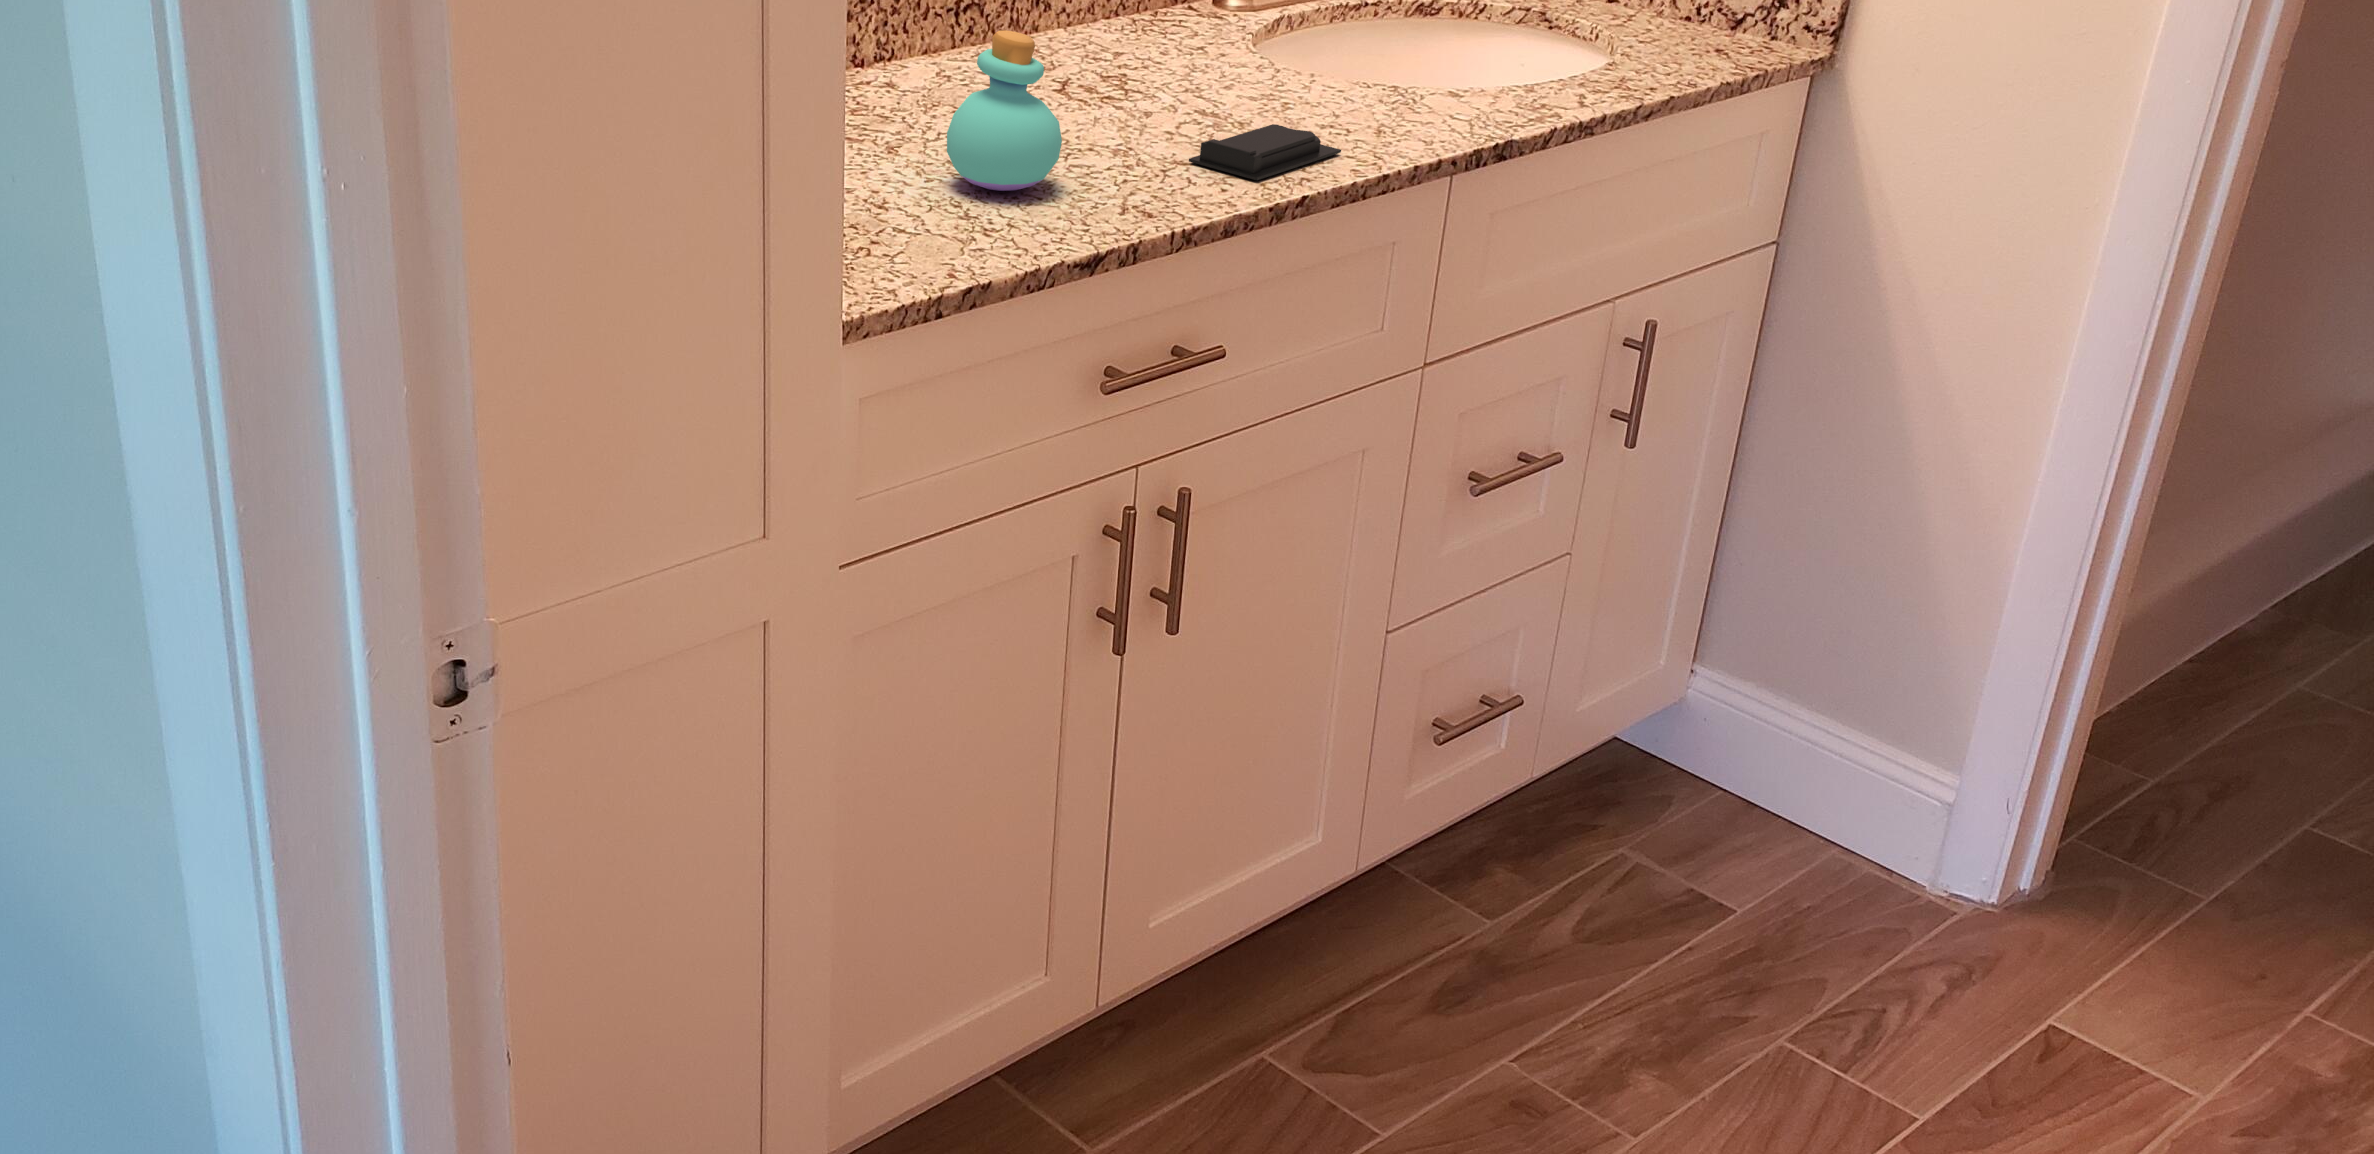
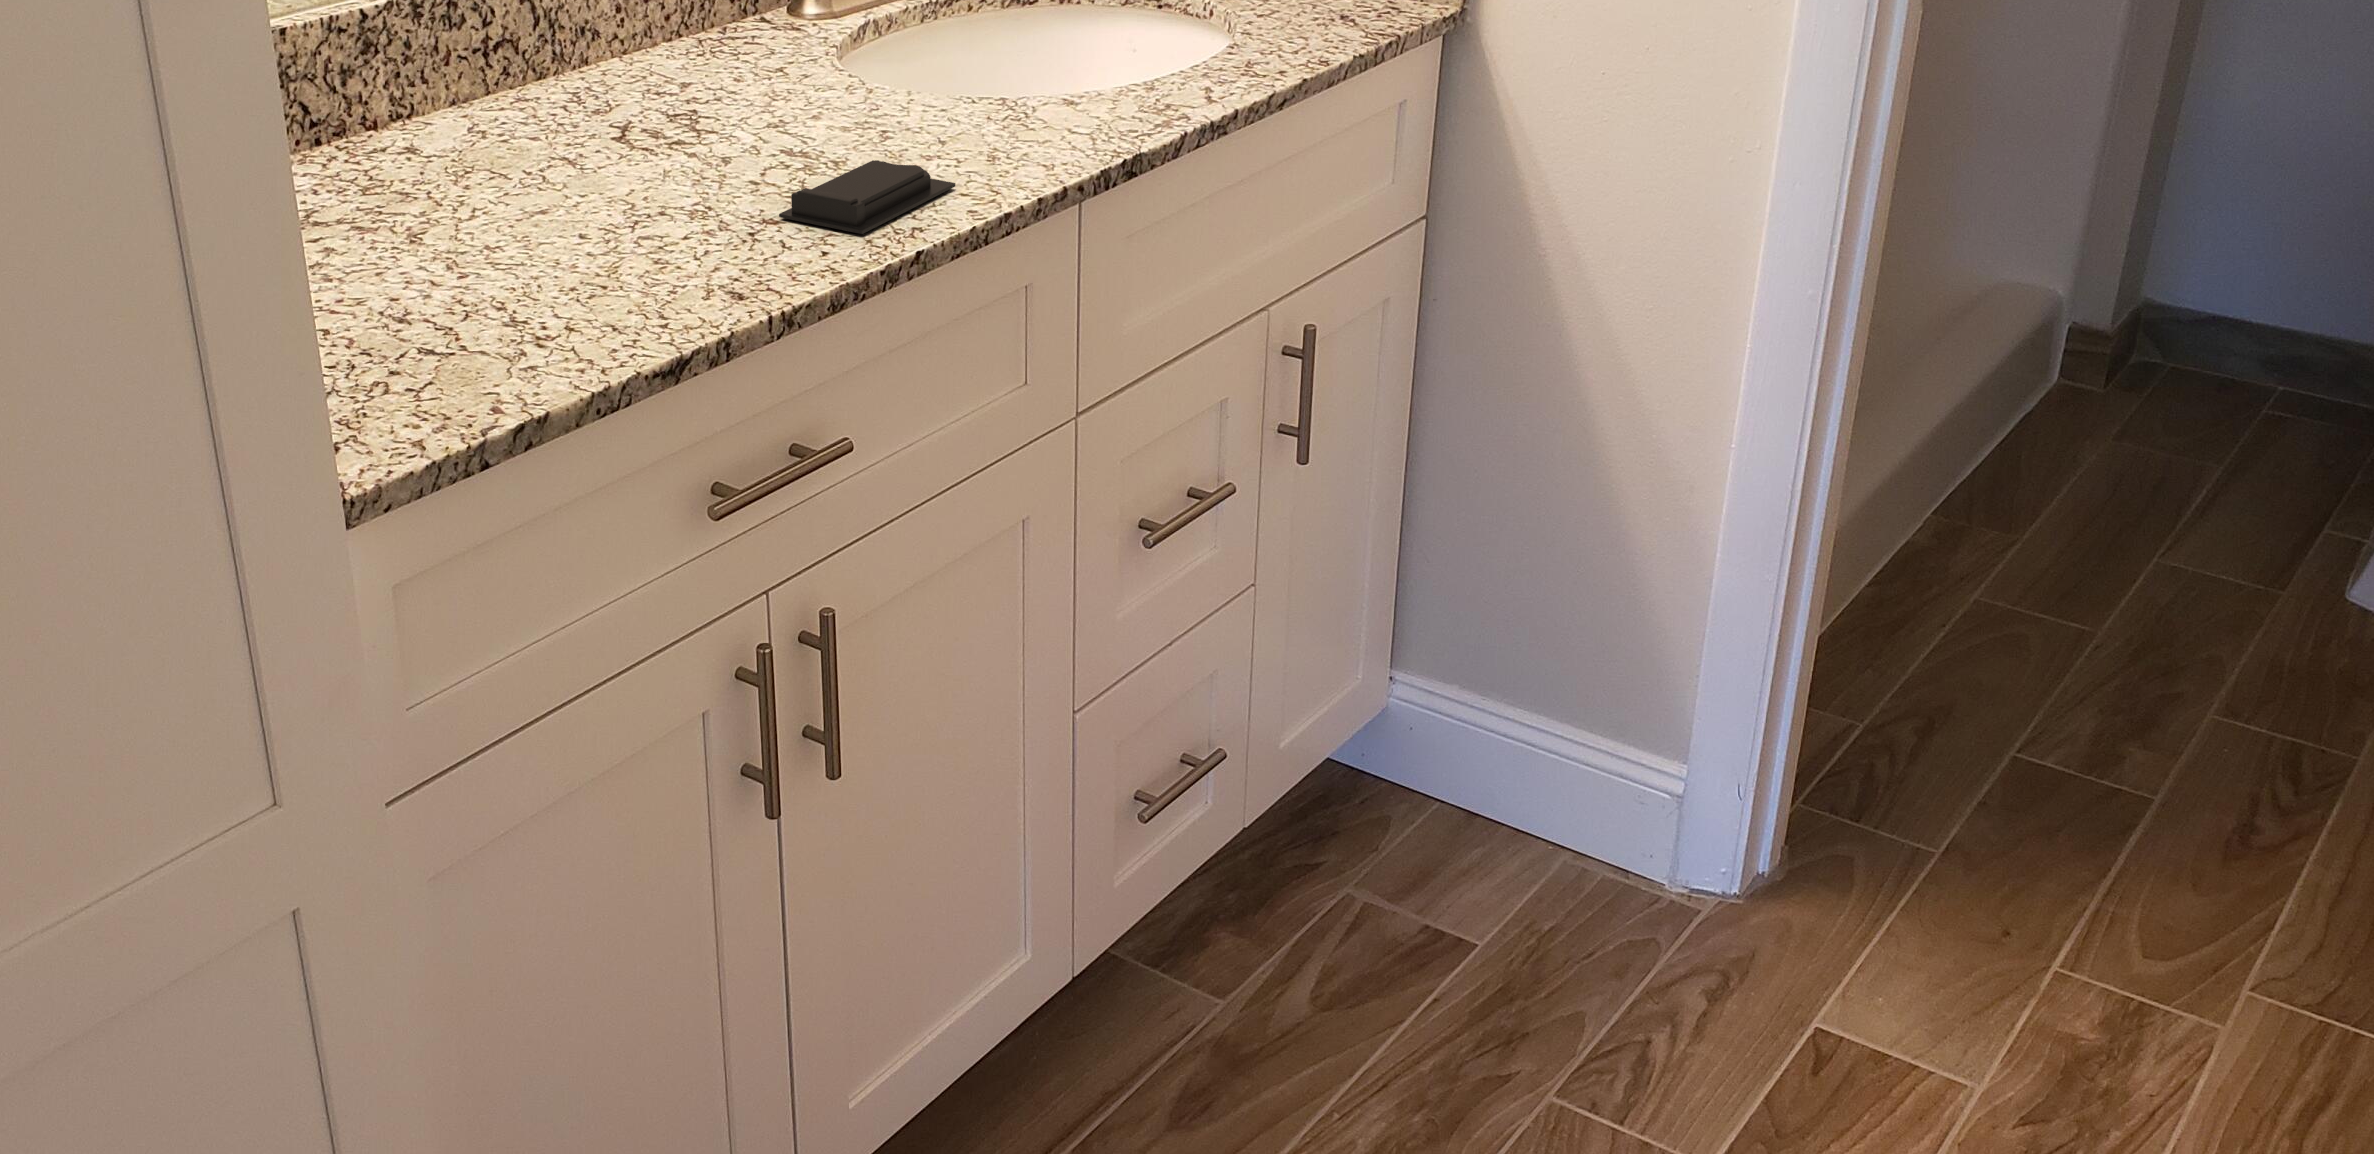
perfume bottle: present [947,30,1062,191] -> none [477,87,622,283]

